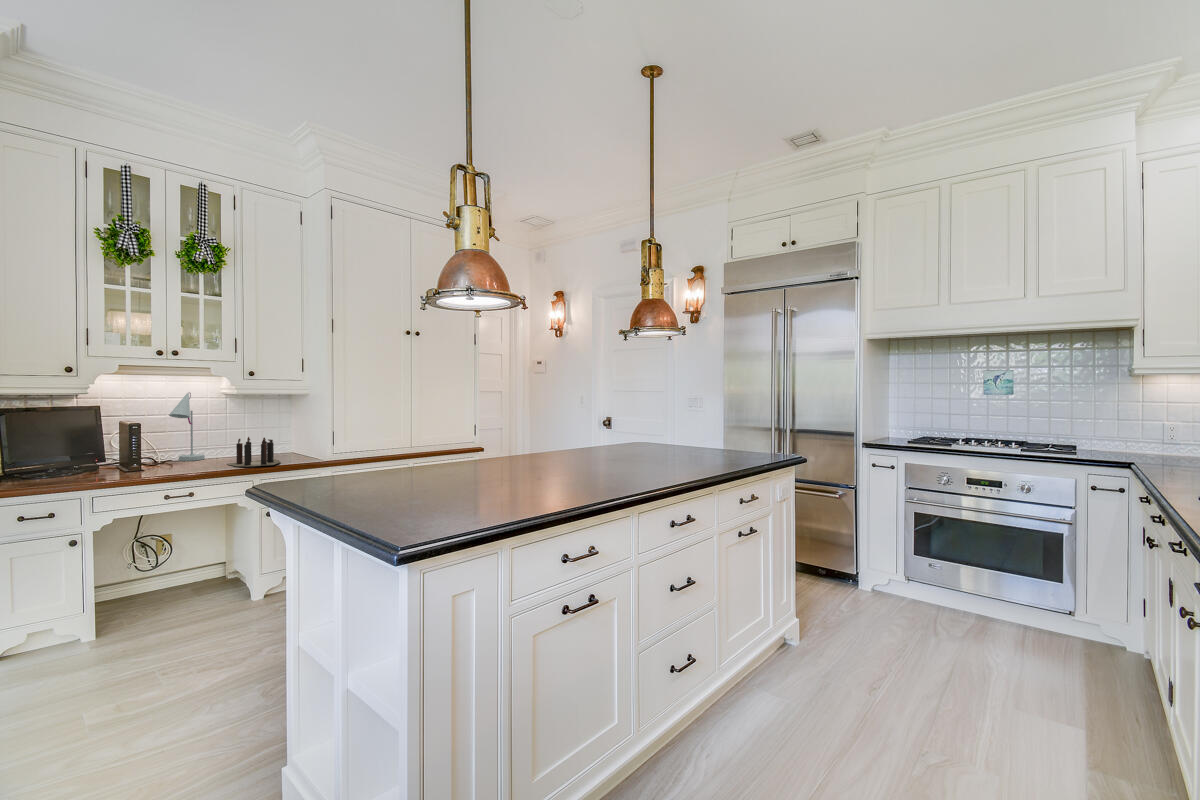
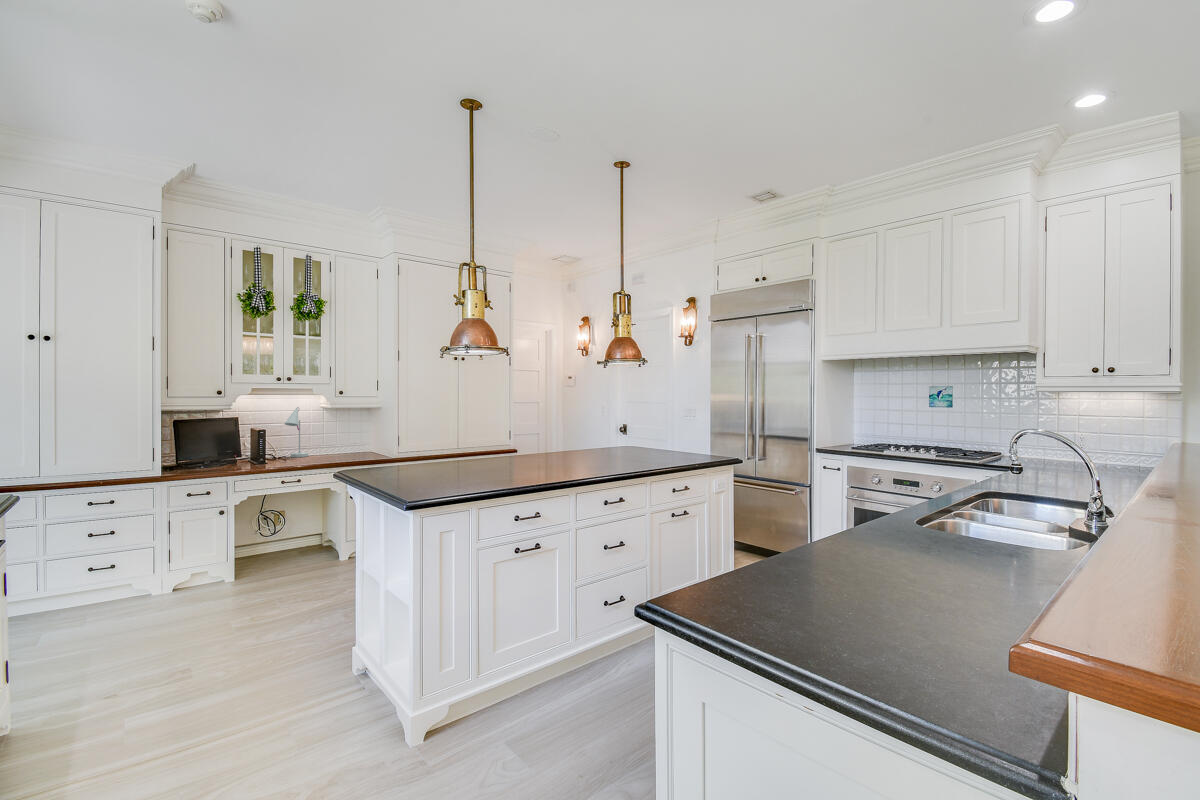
candle: present [228,437,280,467] -> none [322,440,371,462]

